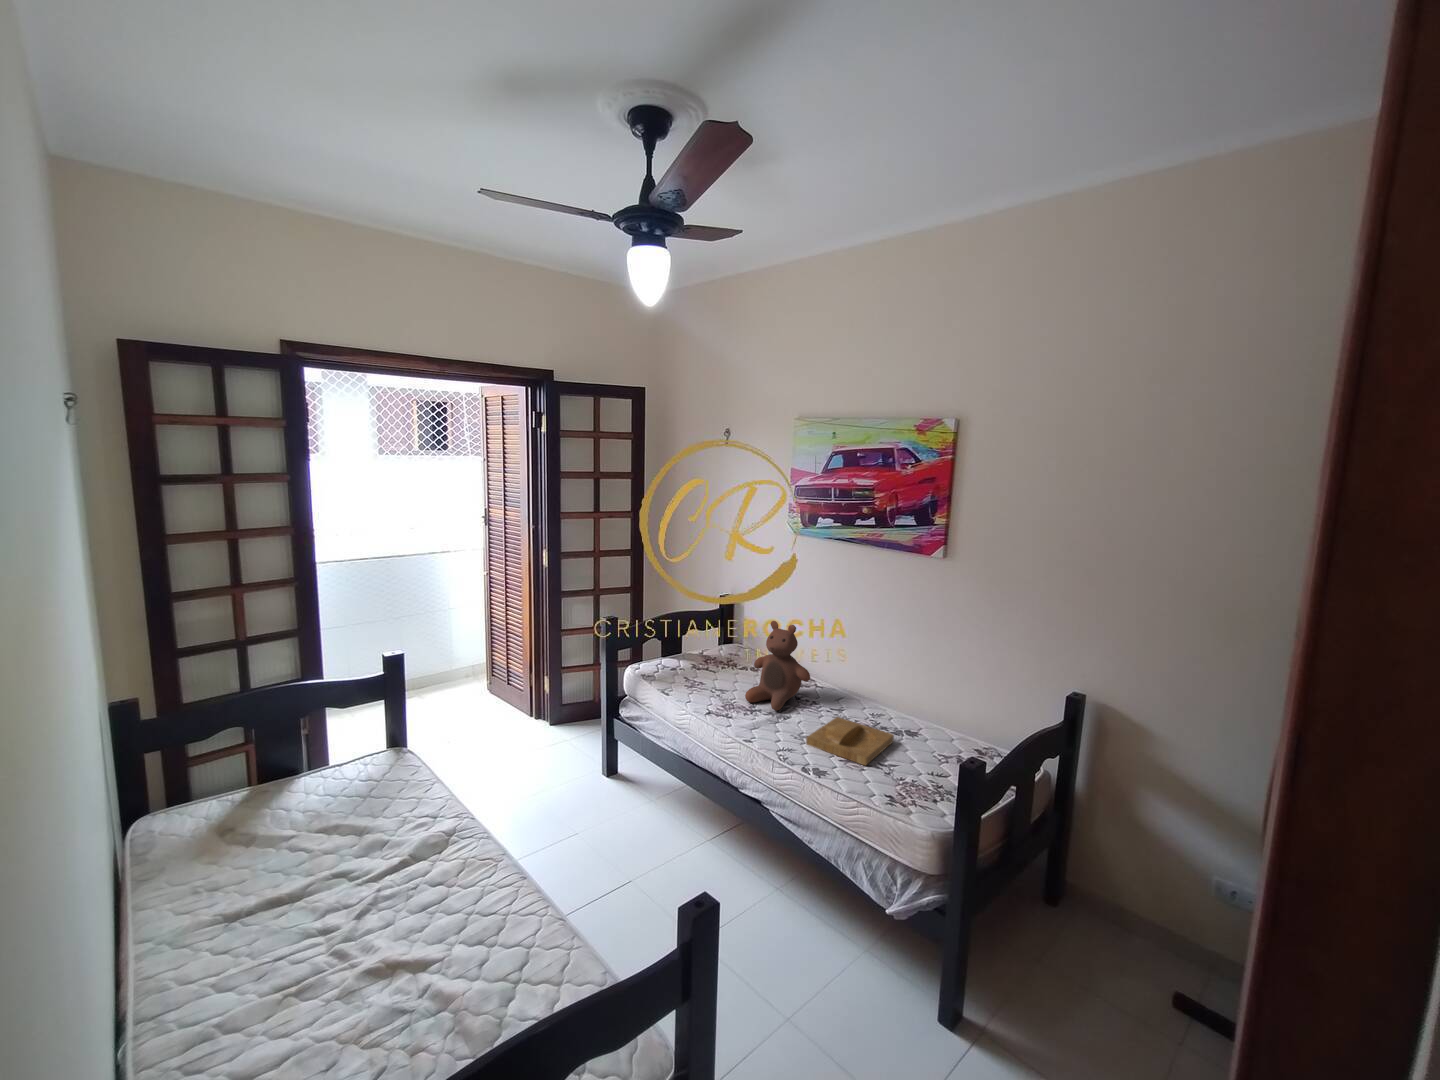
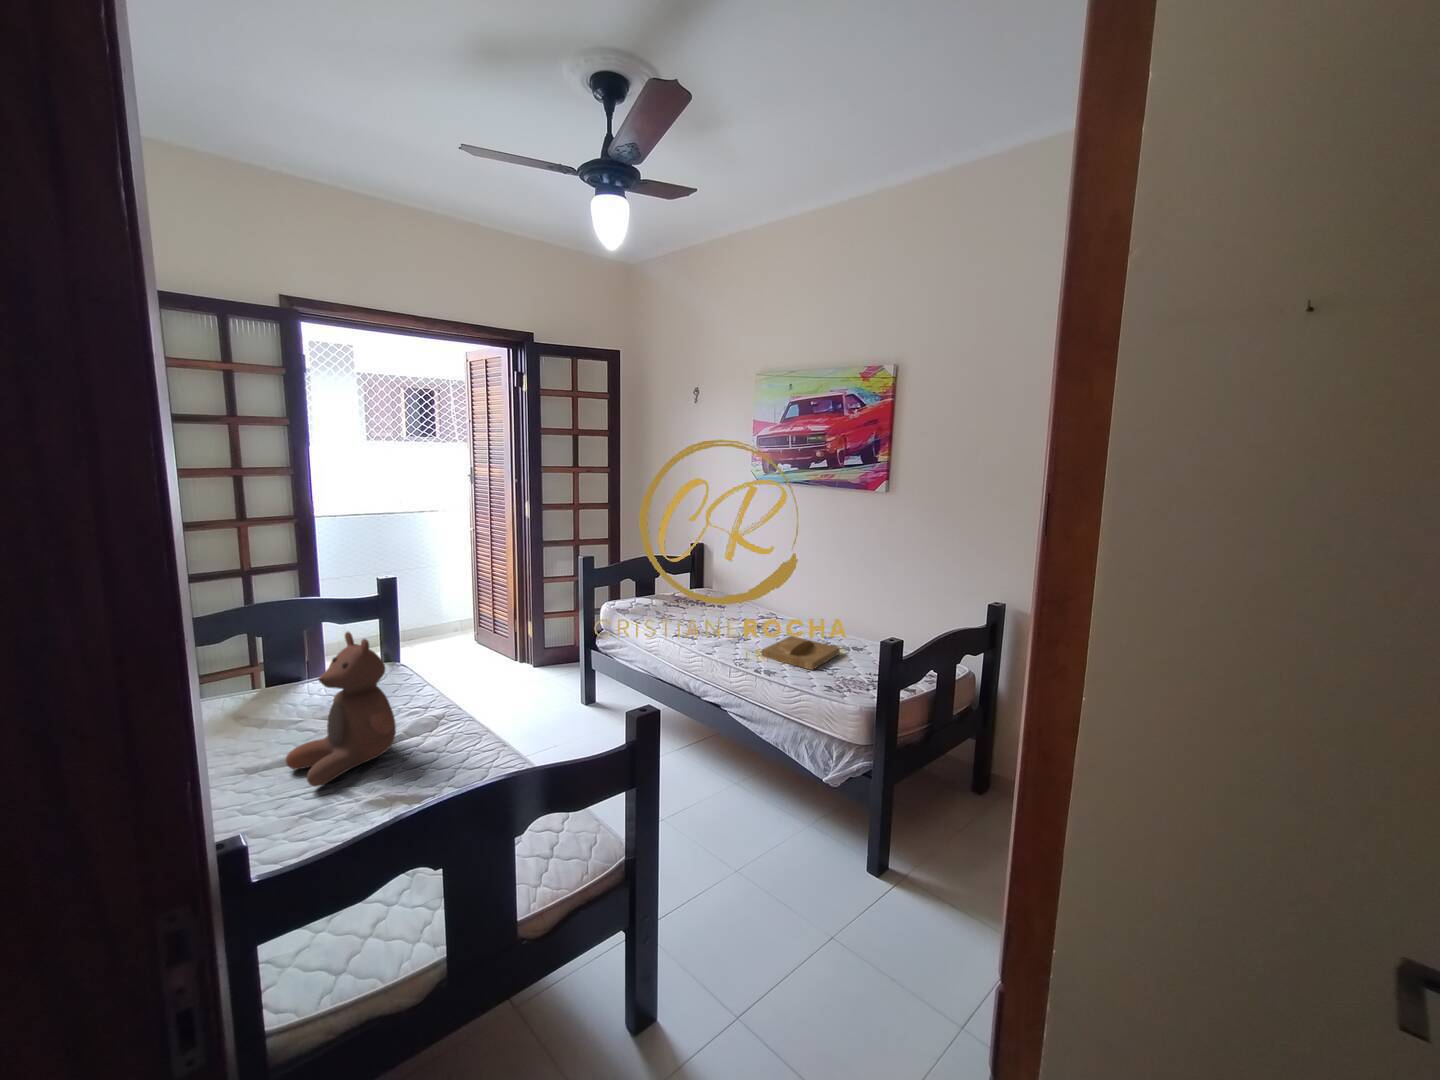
stuffed bear: present [745,621,810,711] -> present [286,632,396,787]

